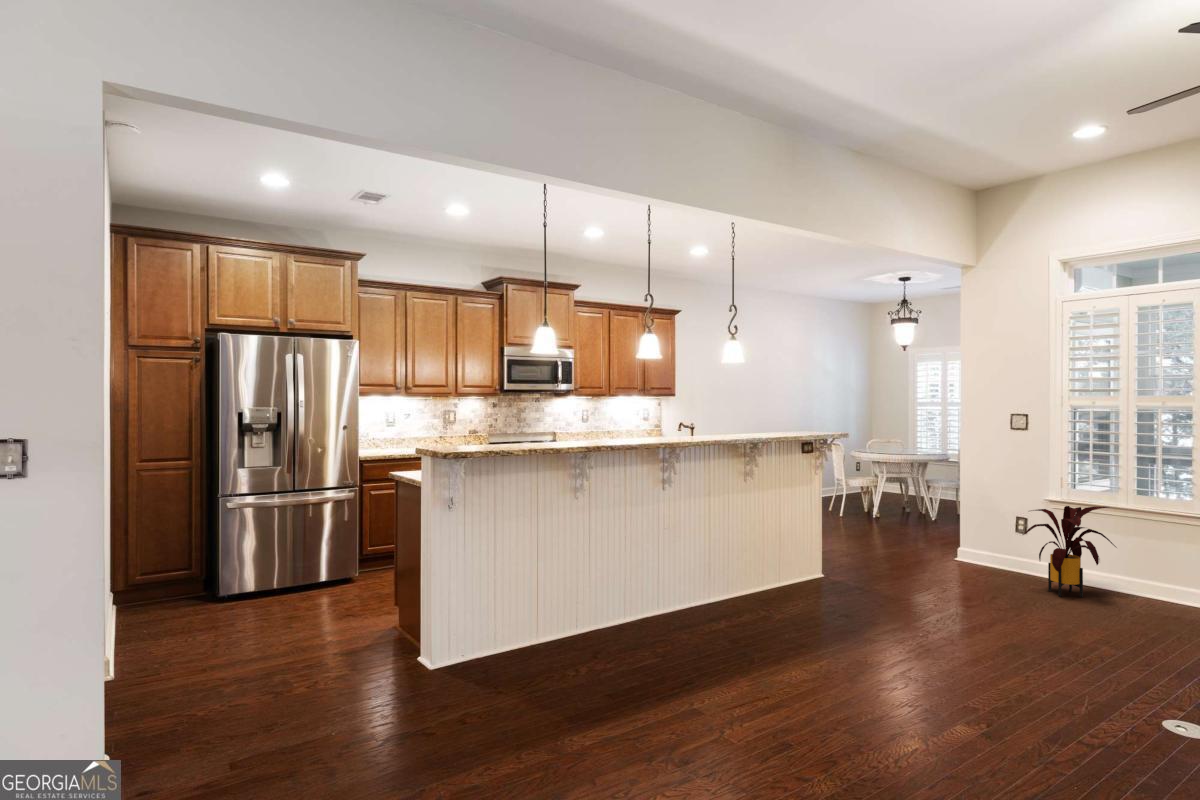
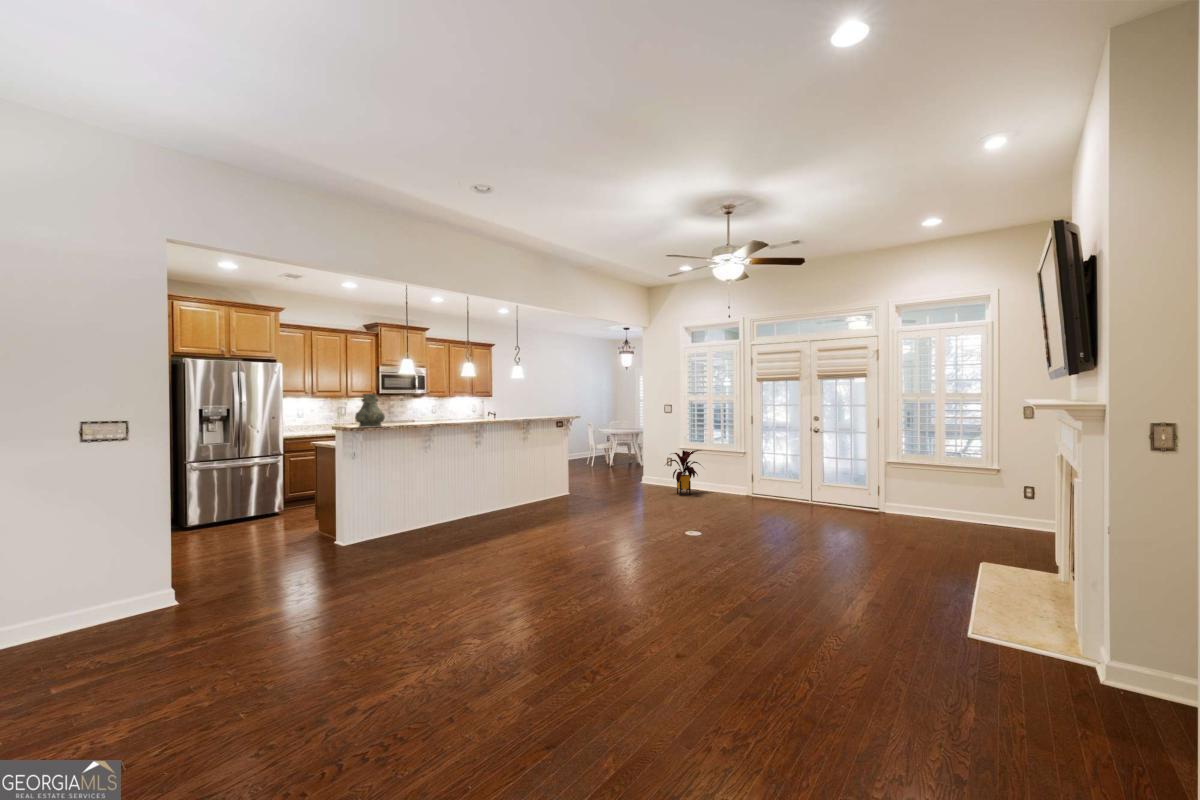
vase: none [451,389,502,451] -> present [355,394,385,427]

